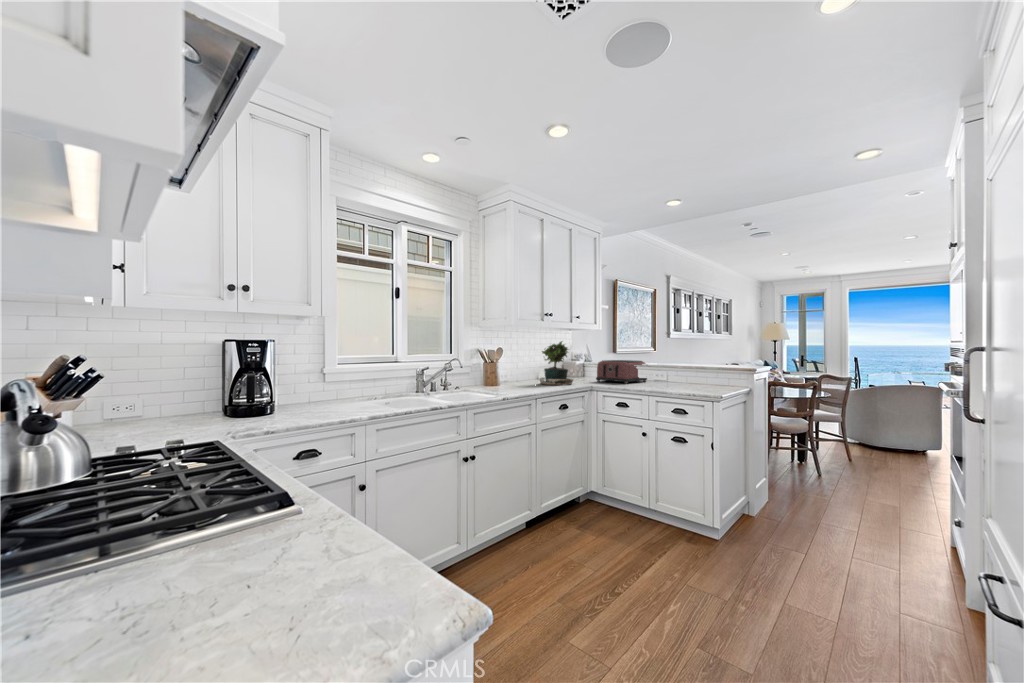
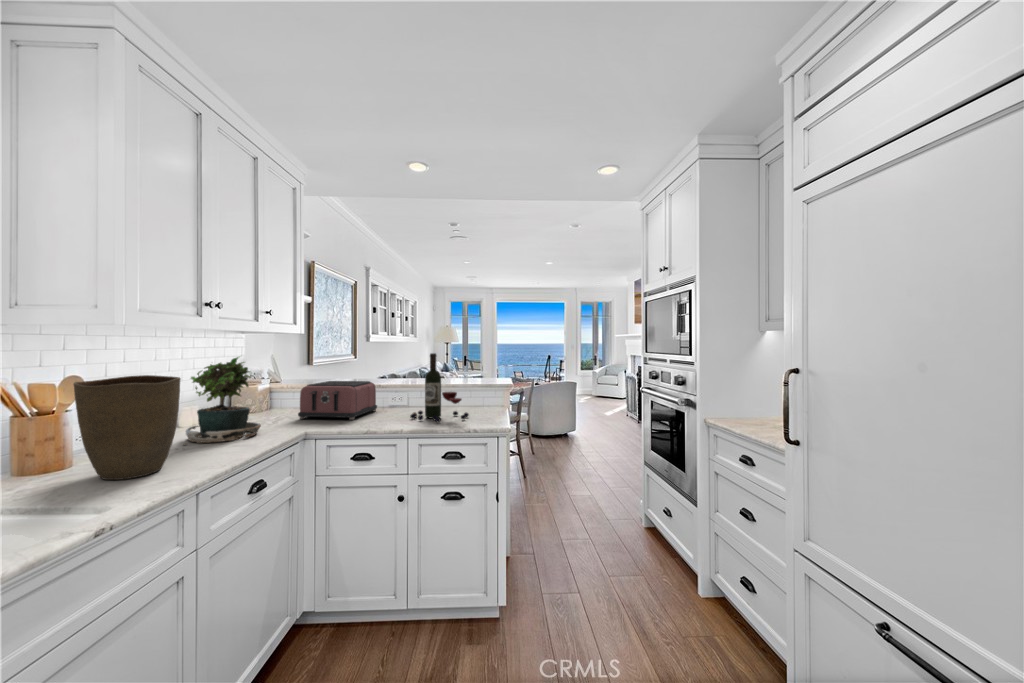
wine bottle: none [663,341,705,388] -> present [410,353,469,422]
vase: none [501,347,537,390] -> present [74,375,181,480]

